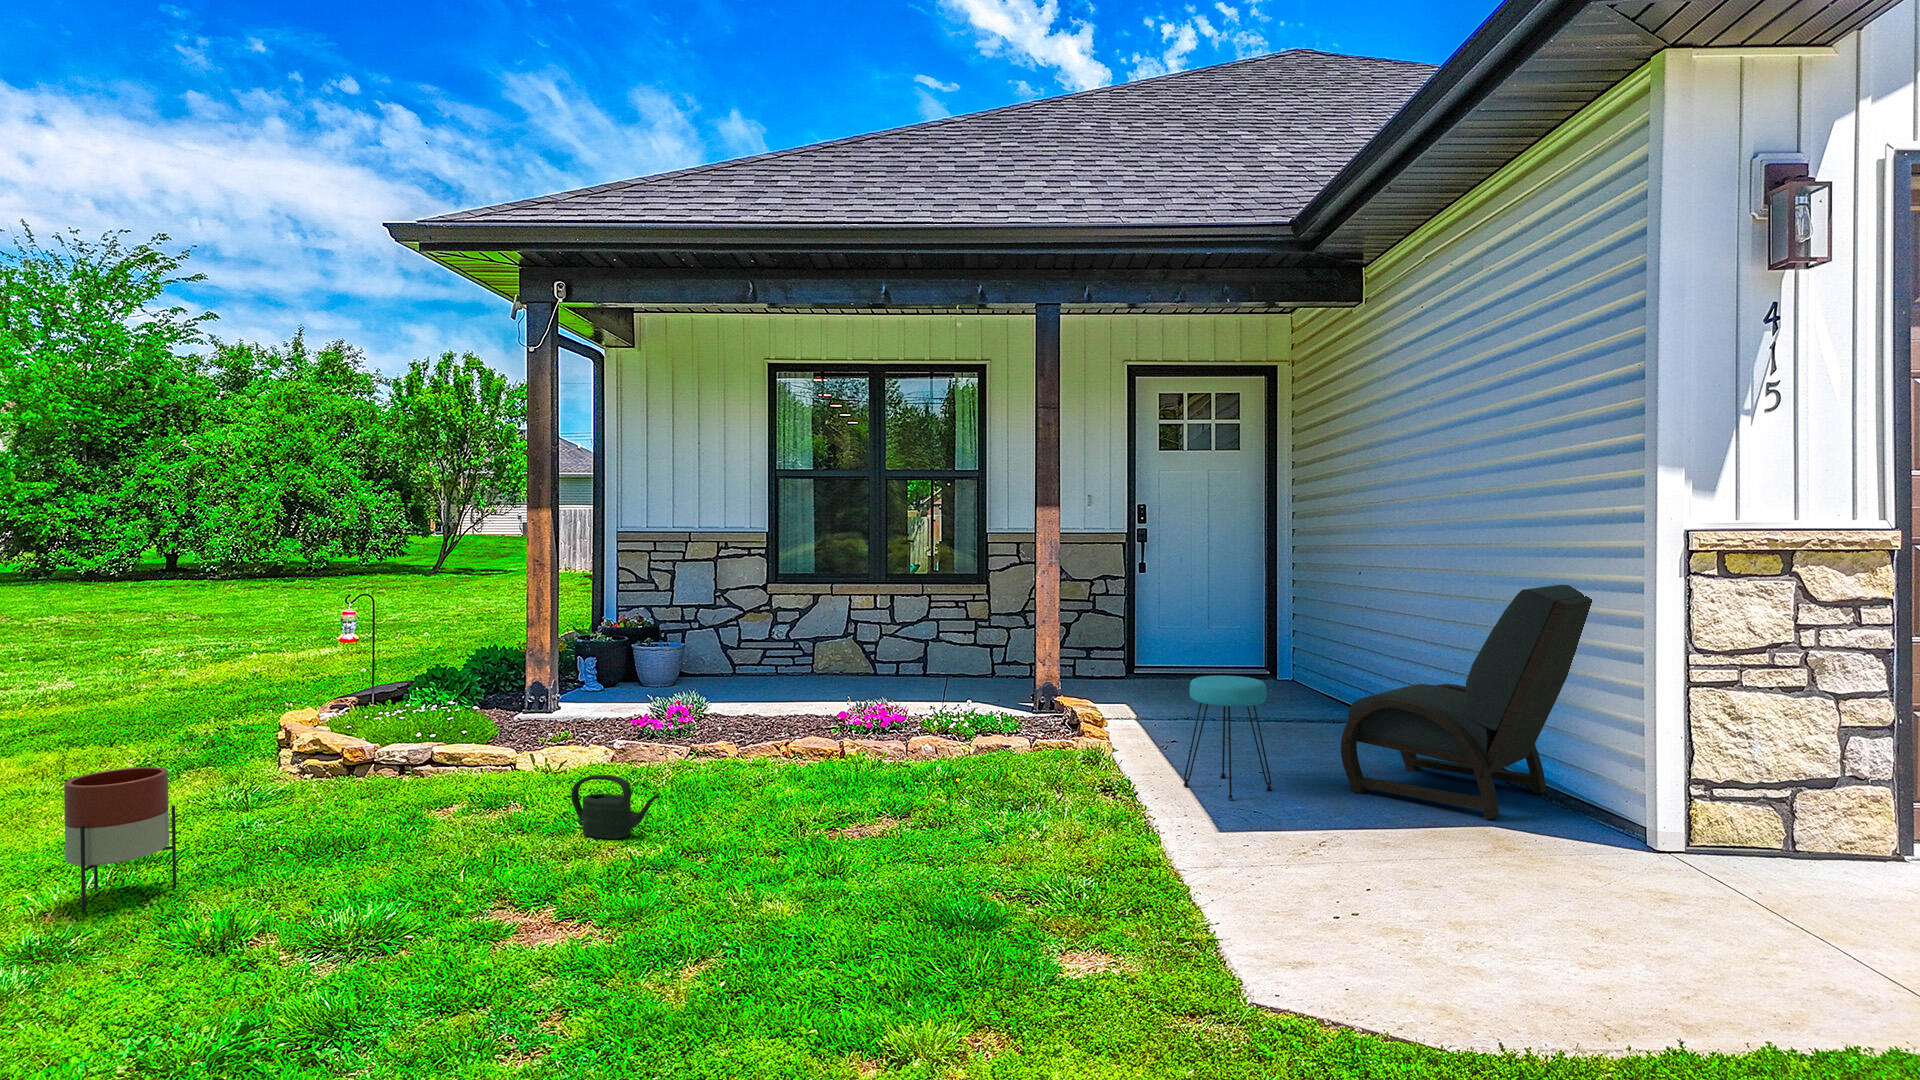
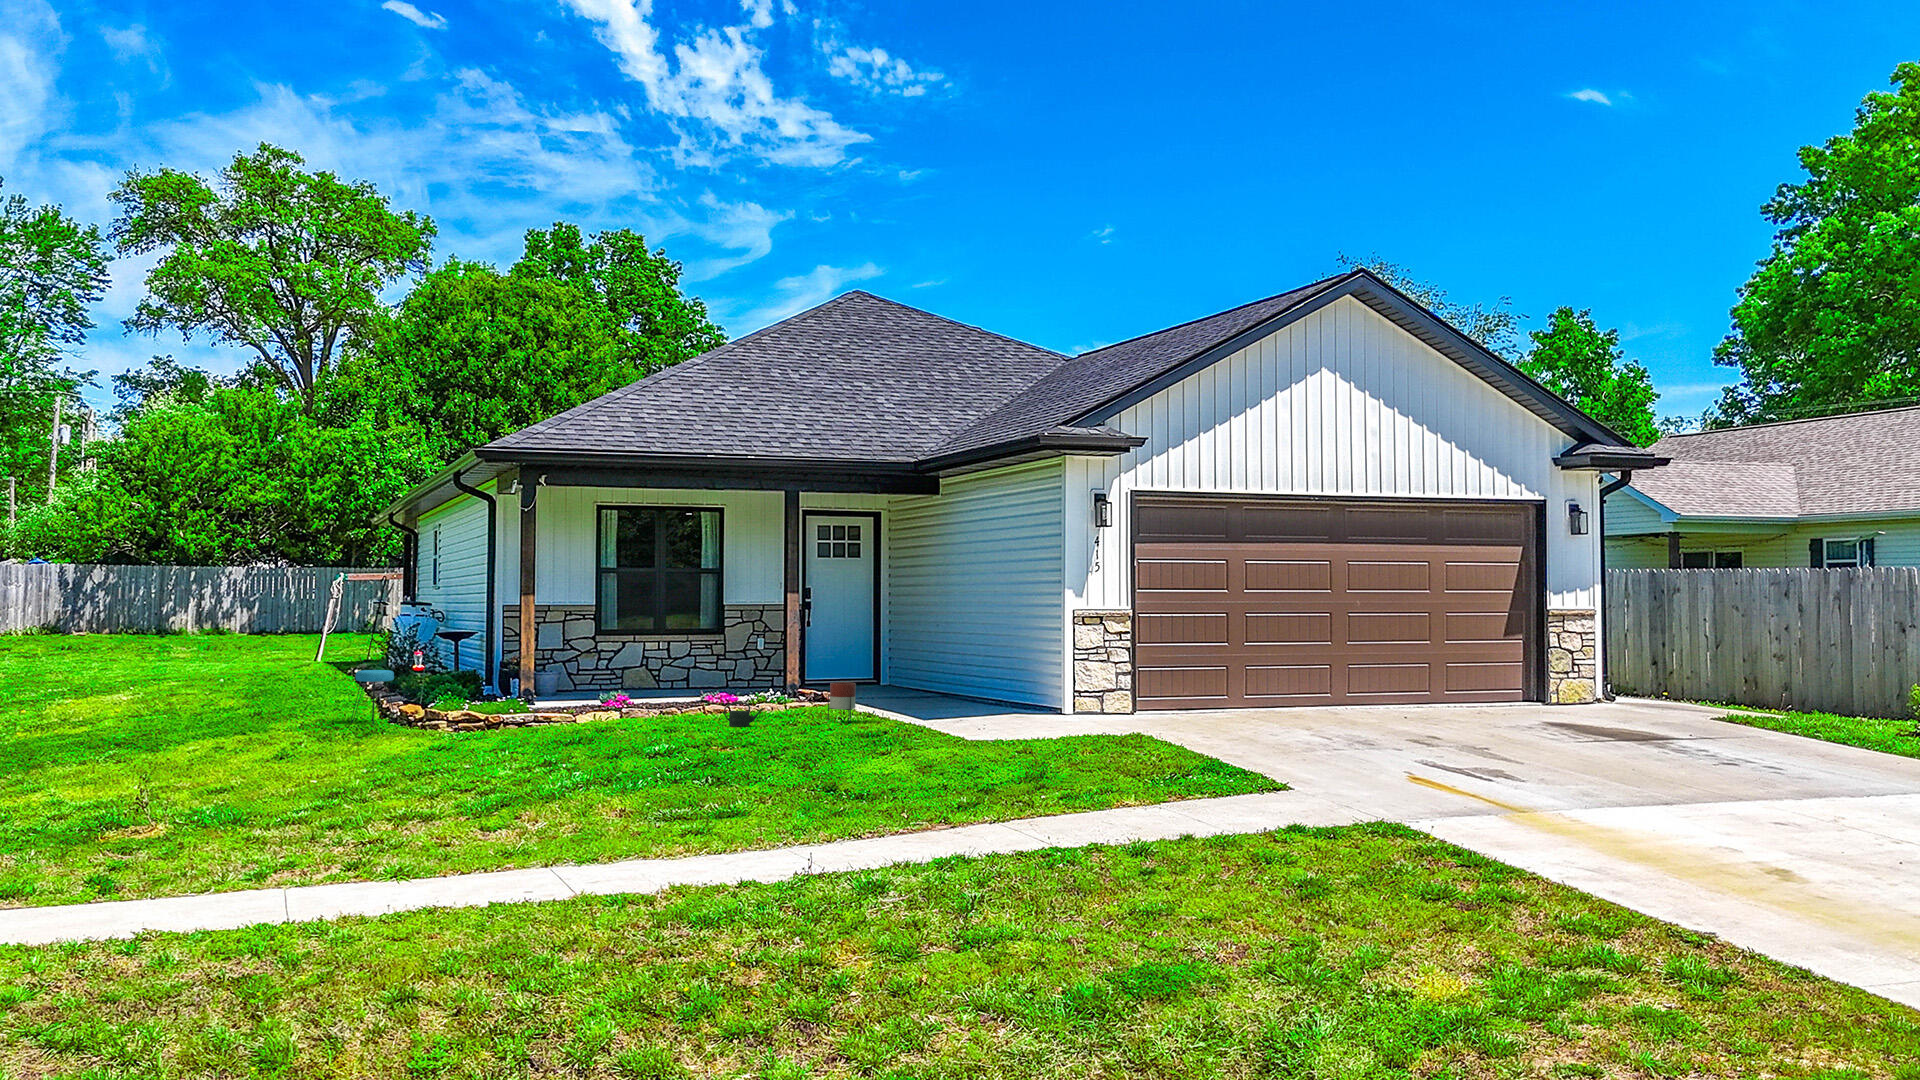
lounge chair: present [1341,585,1592,819] -> none [967,629,1051,712]
stool: present [1183,675,1272,799] -> present [351,670,395,724]
planter: present [64,767,176,913] -> present [828,682,856,723]

